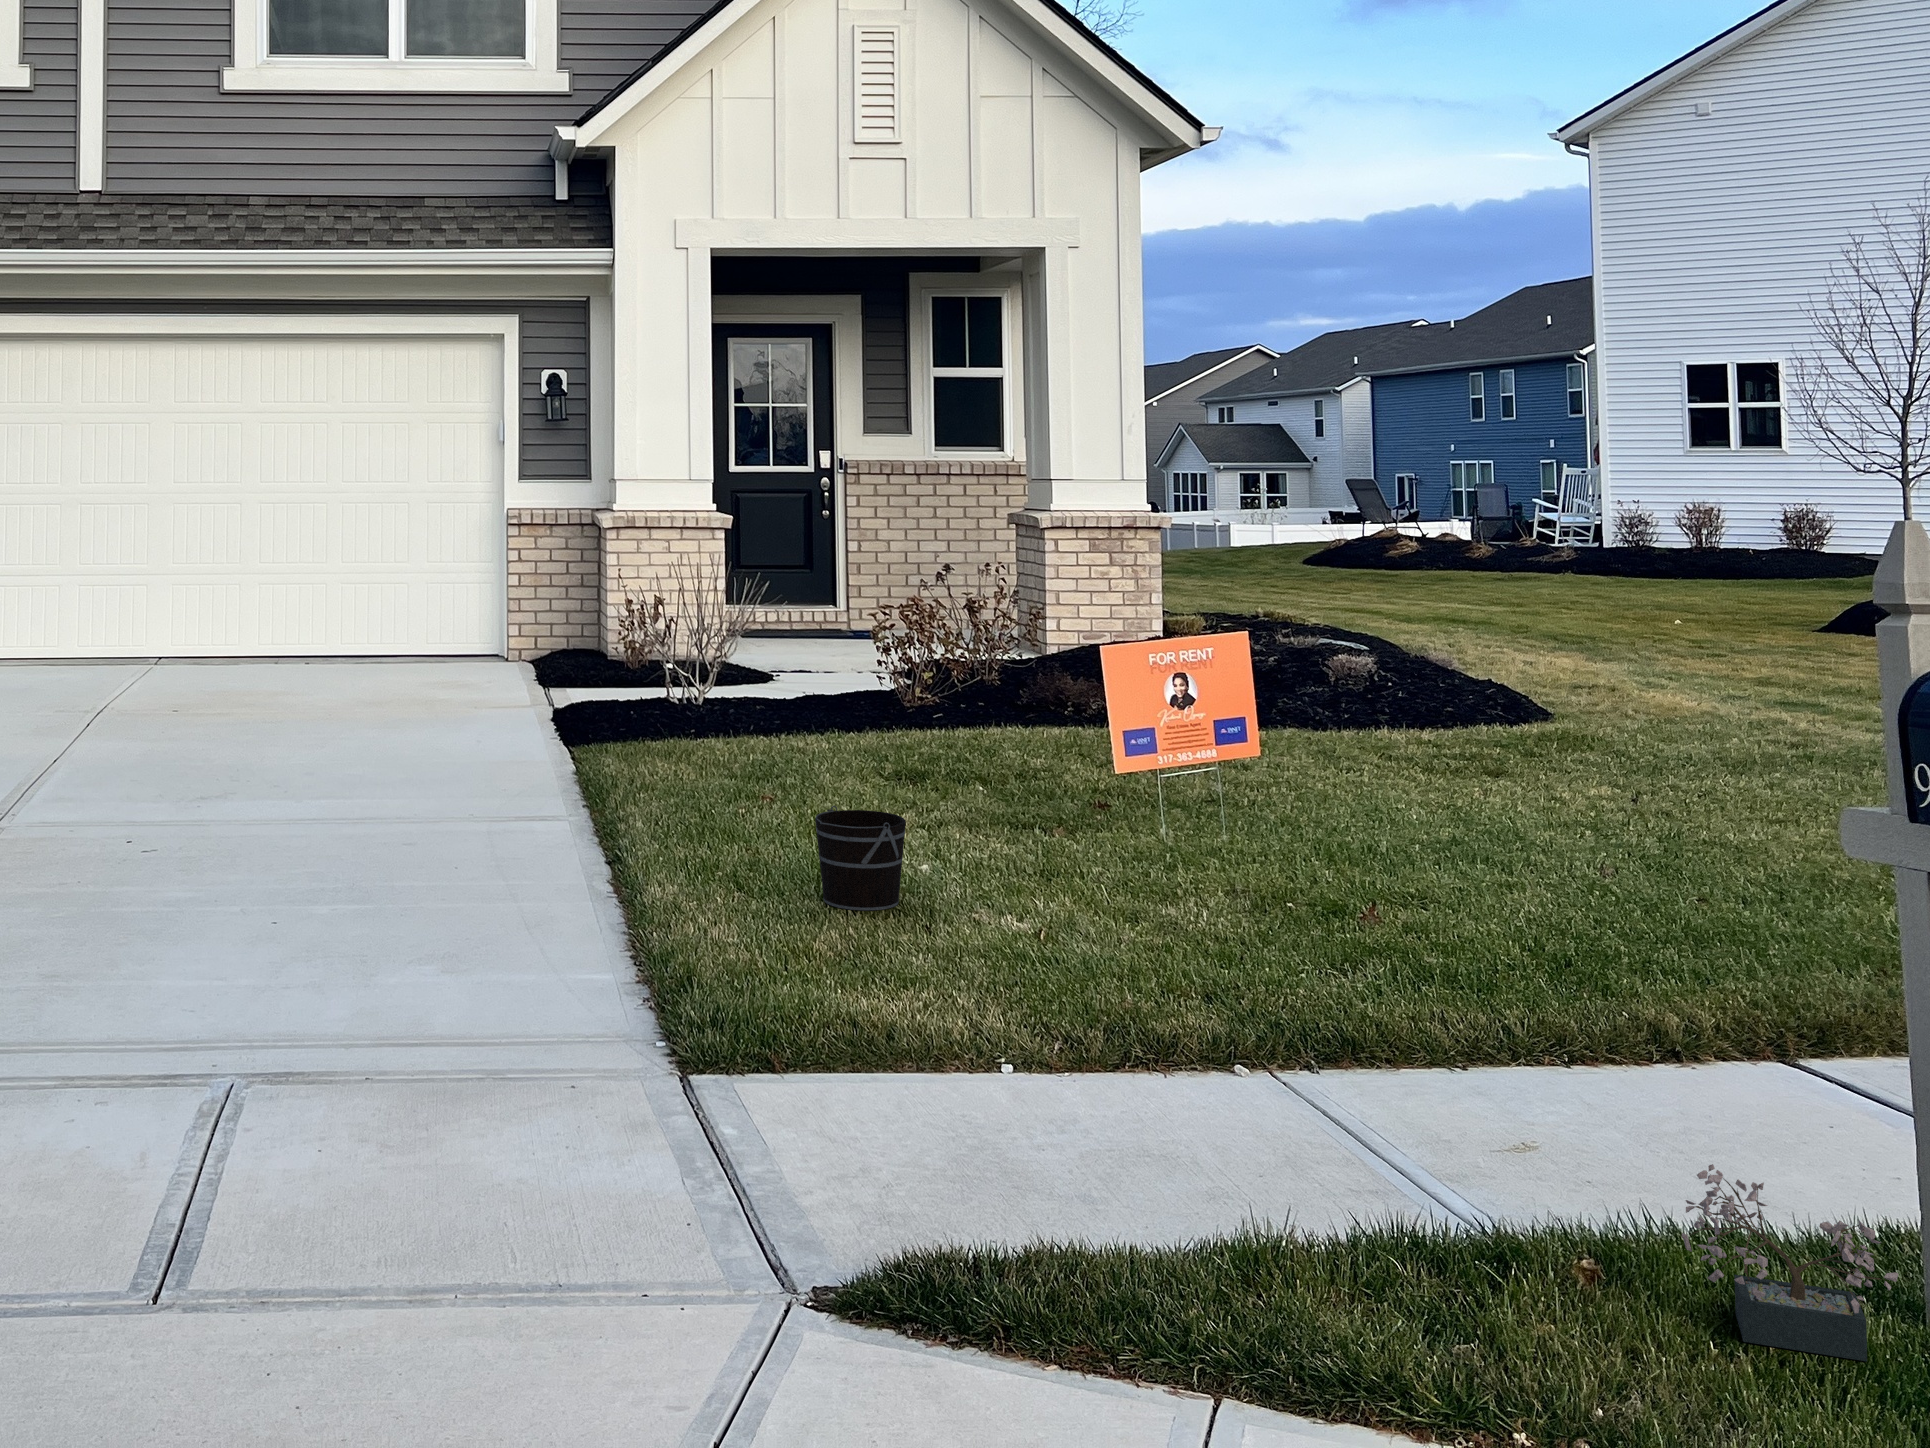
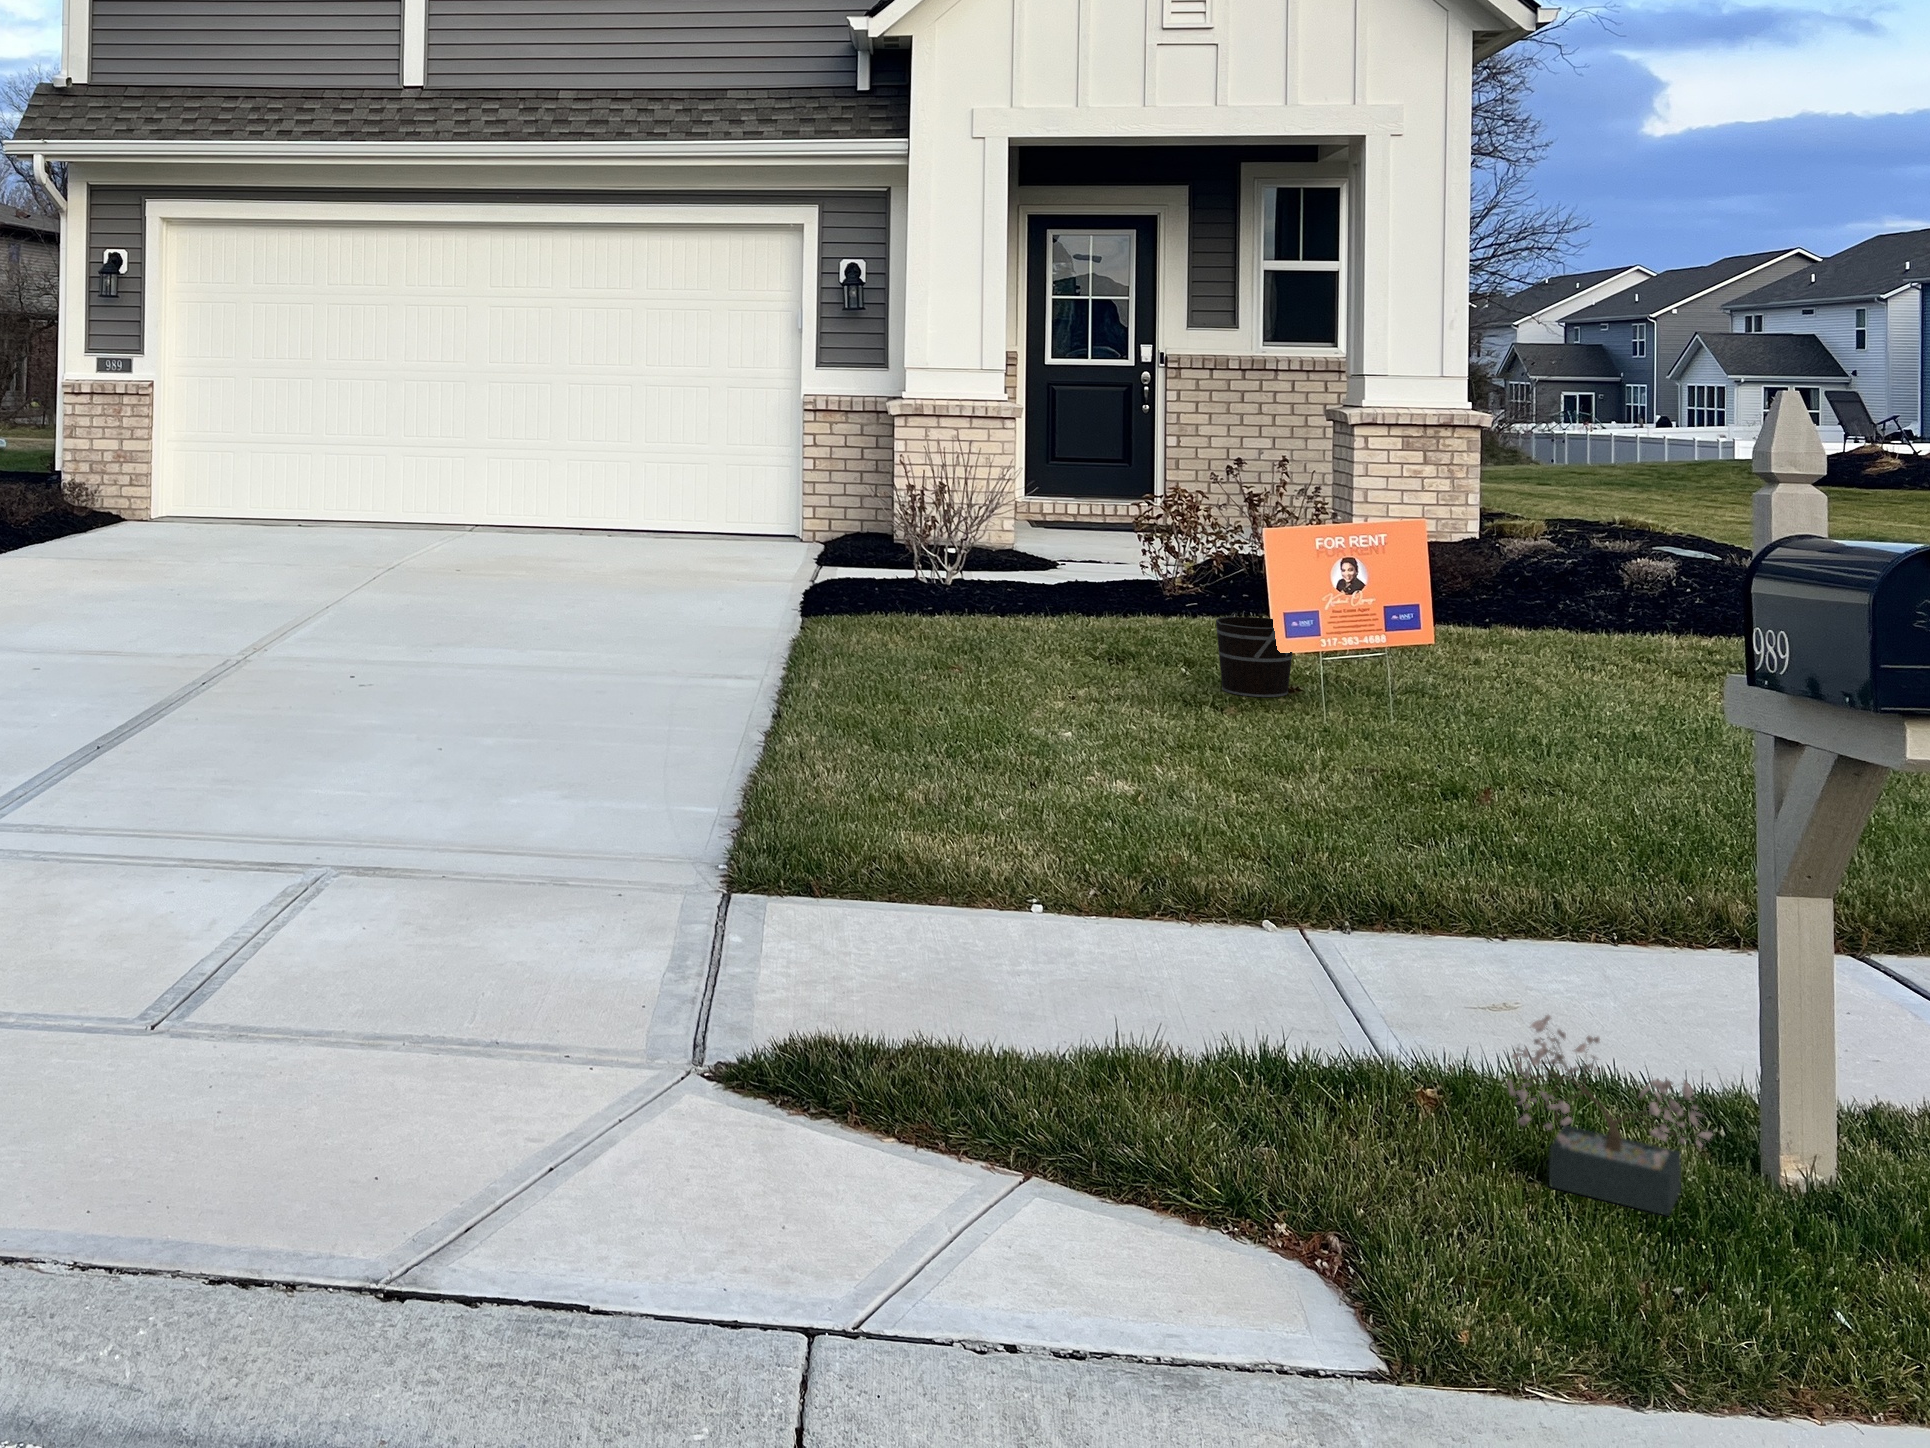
bucket: present [815,806,906,910] -> present [1216,613,1292,697]

